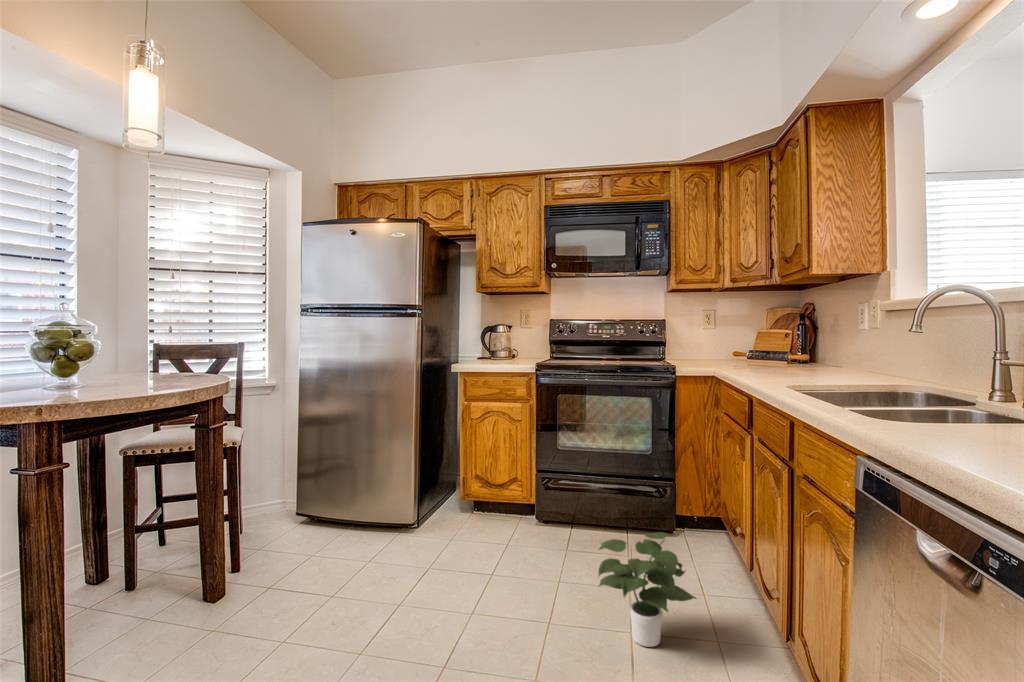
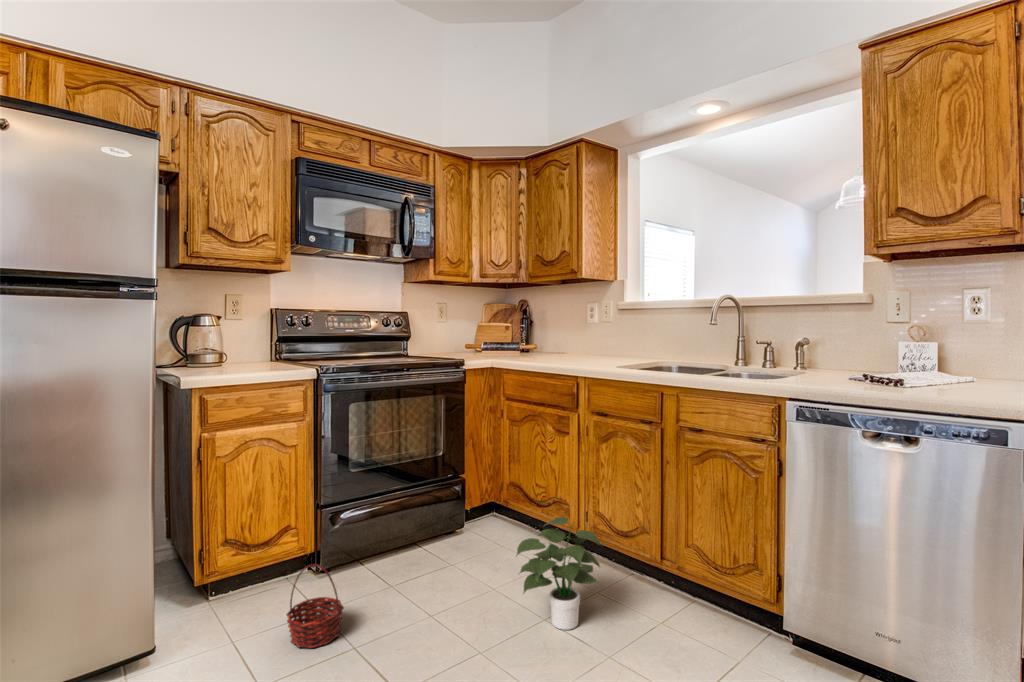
basket: none [468,503,507,562] -> present [287,564,344,648]

